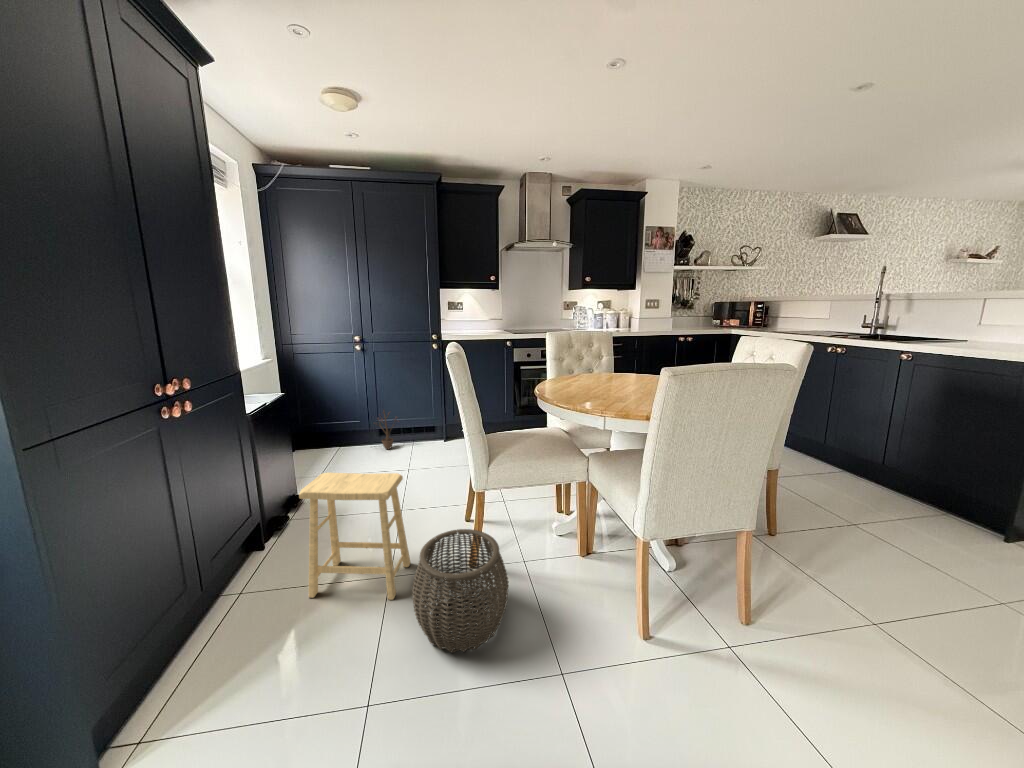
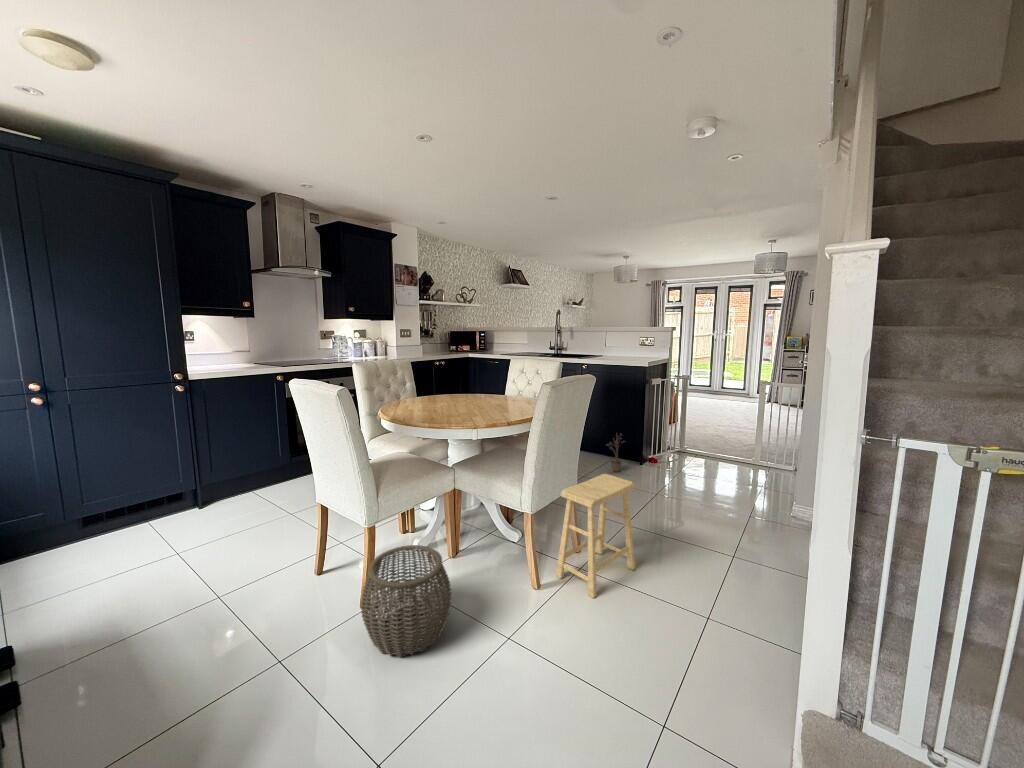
decorative plant: present [374,410,400,449] -> present [607,433,625,472]
footstool: present [299,473,410,600] -> present [556,474,635,598]

